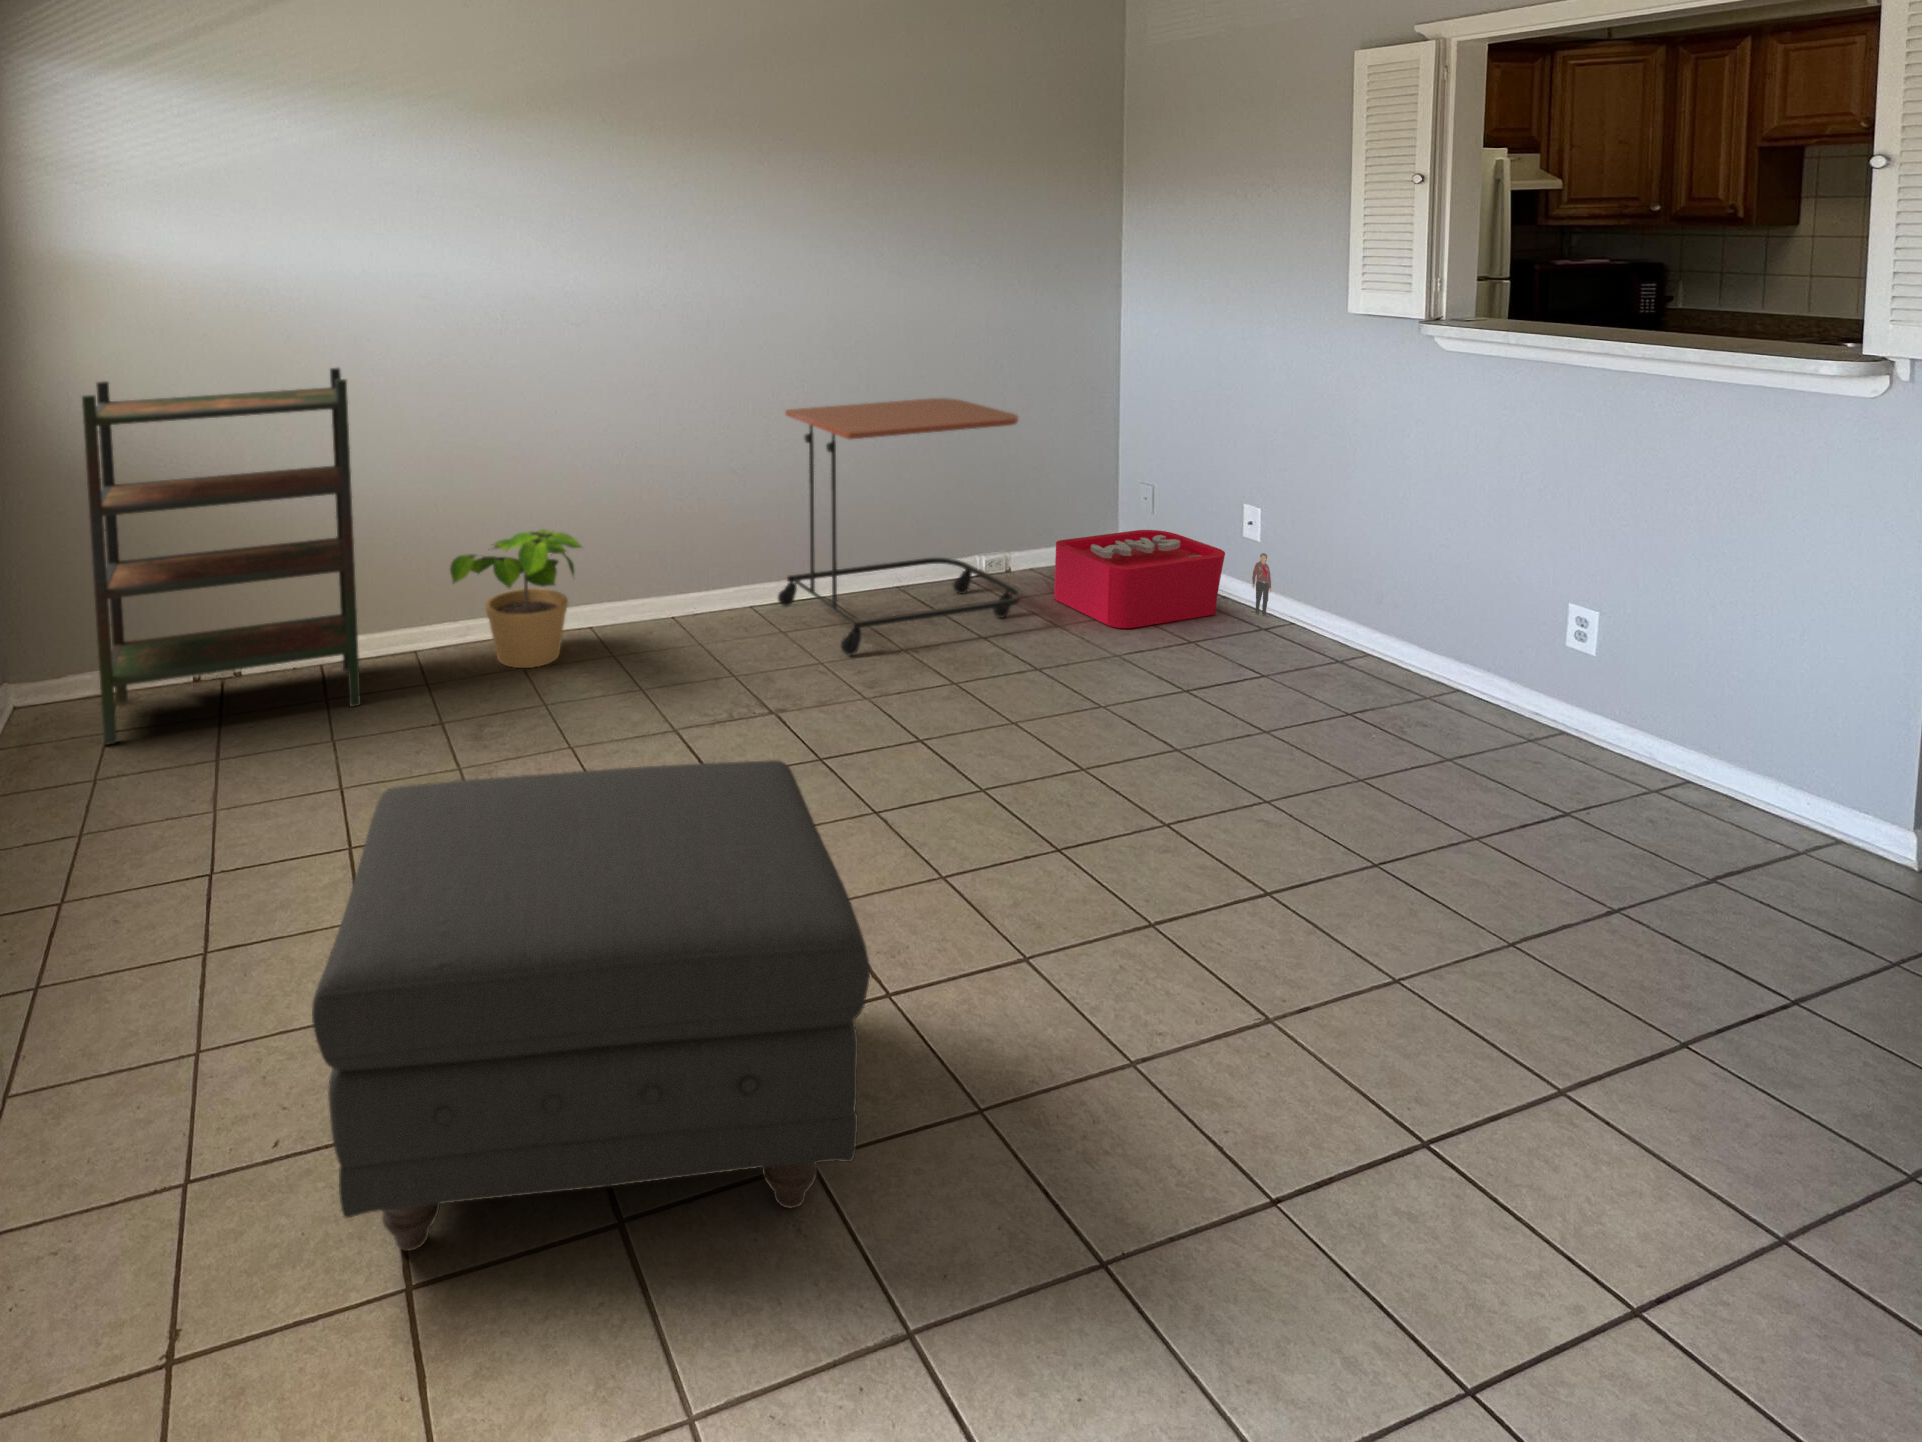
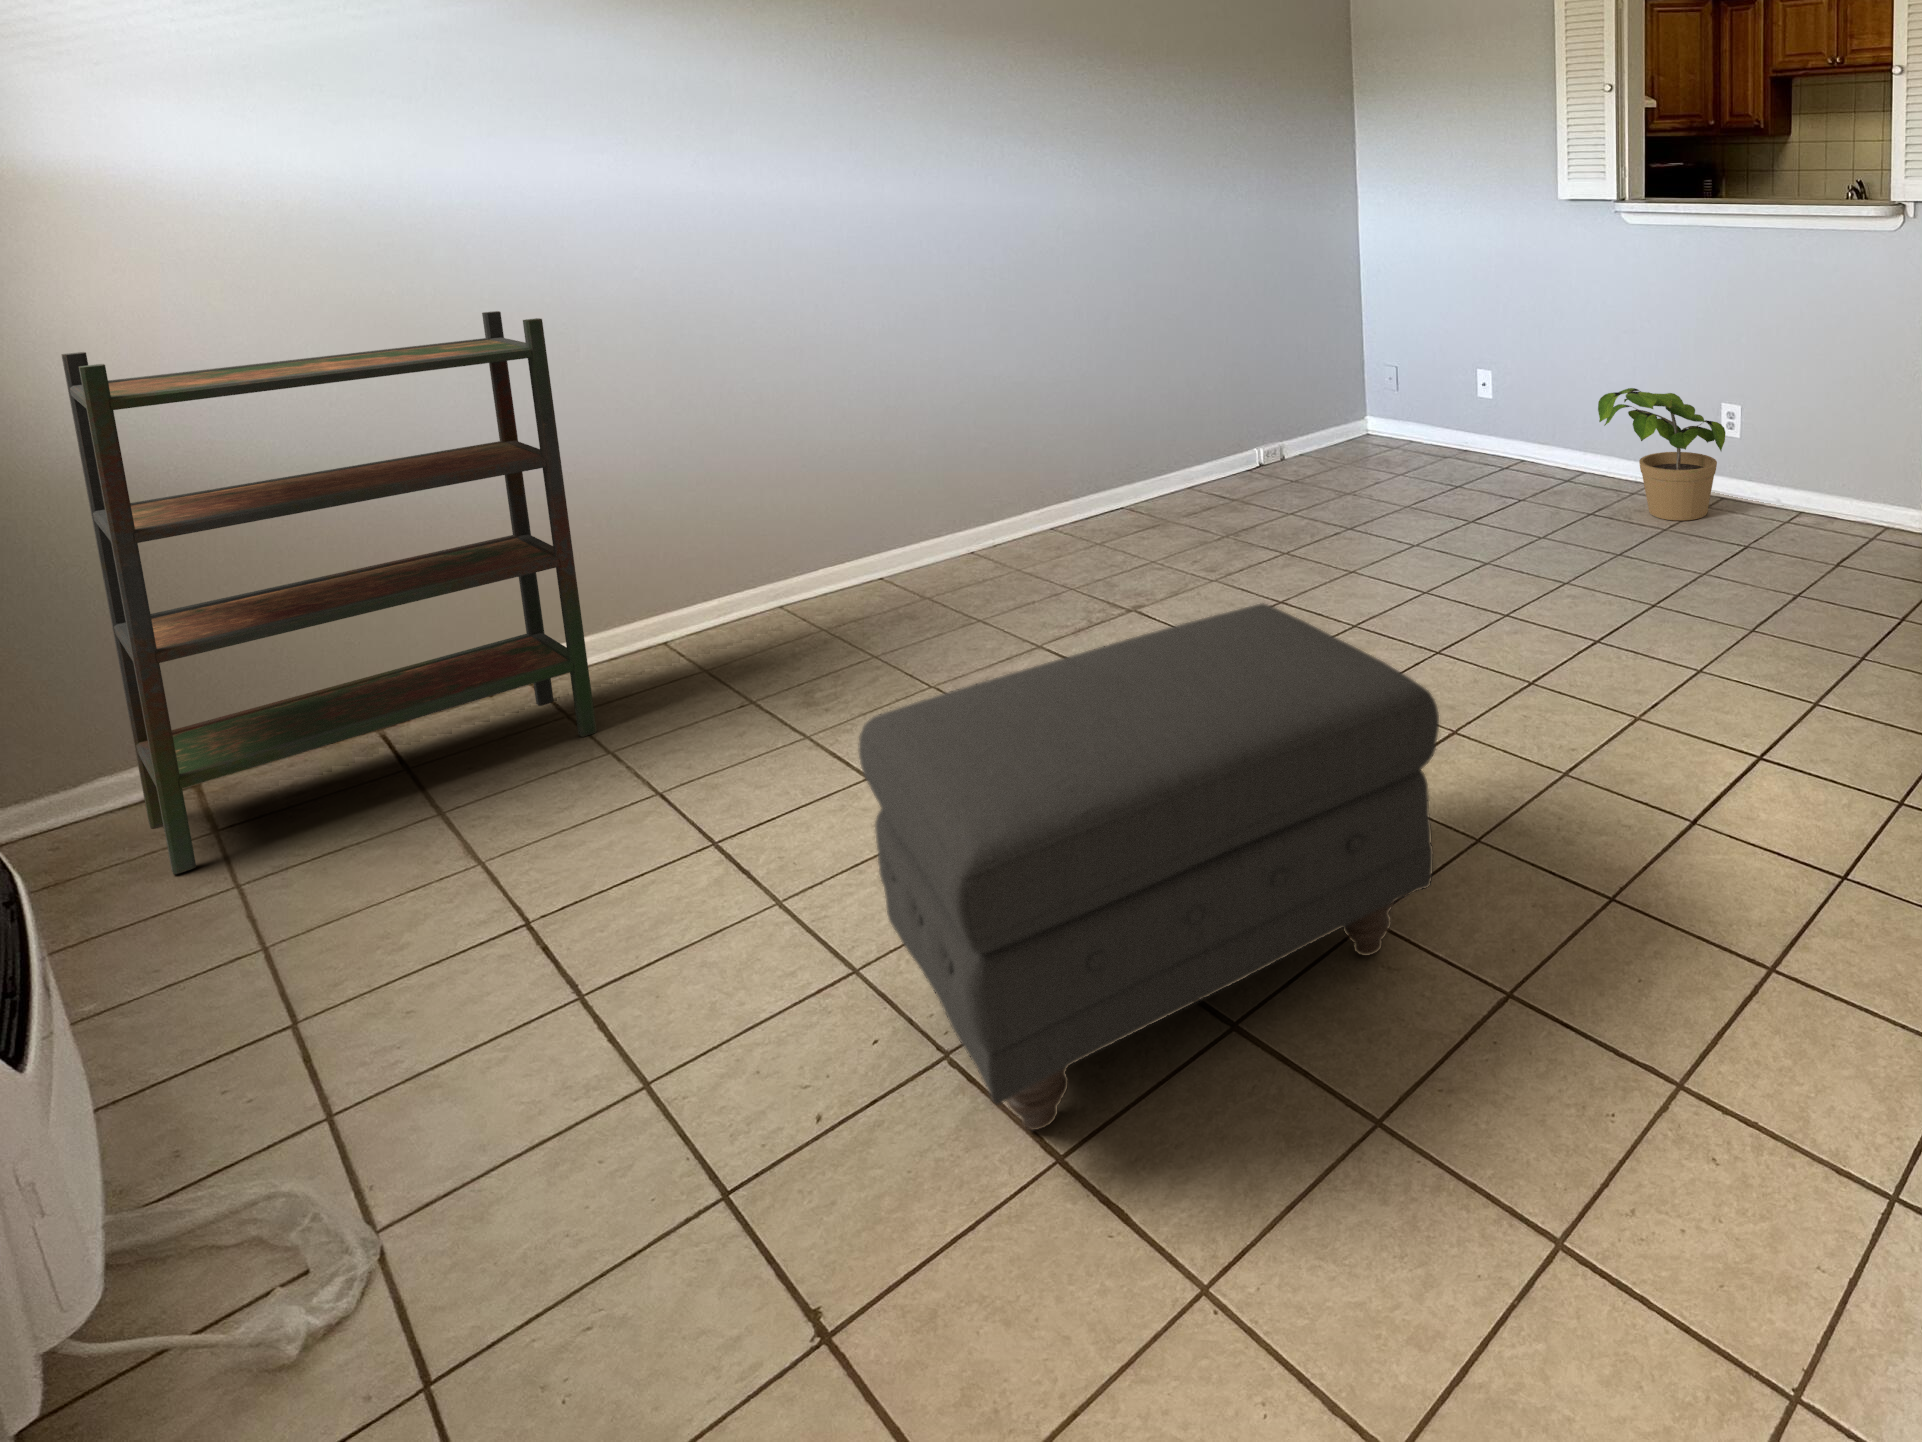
side table: present [778,398,1022,655] -> none [1066,306,1316,562]
potted plant: present [450,529,581,668] -> present [1598,388,1726,521]
storage bin: present [1054,530,1271,628] -> none [1331,411,1508,496]

